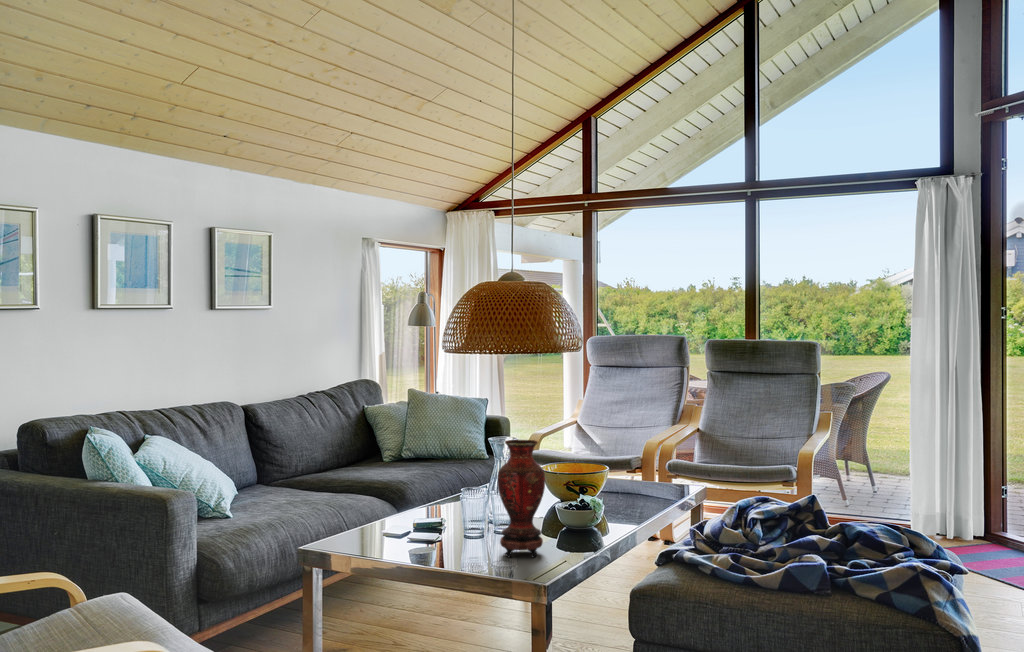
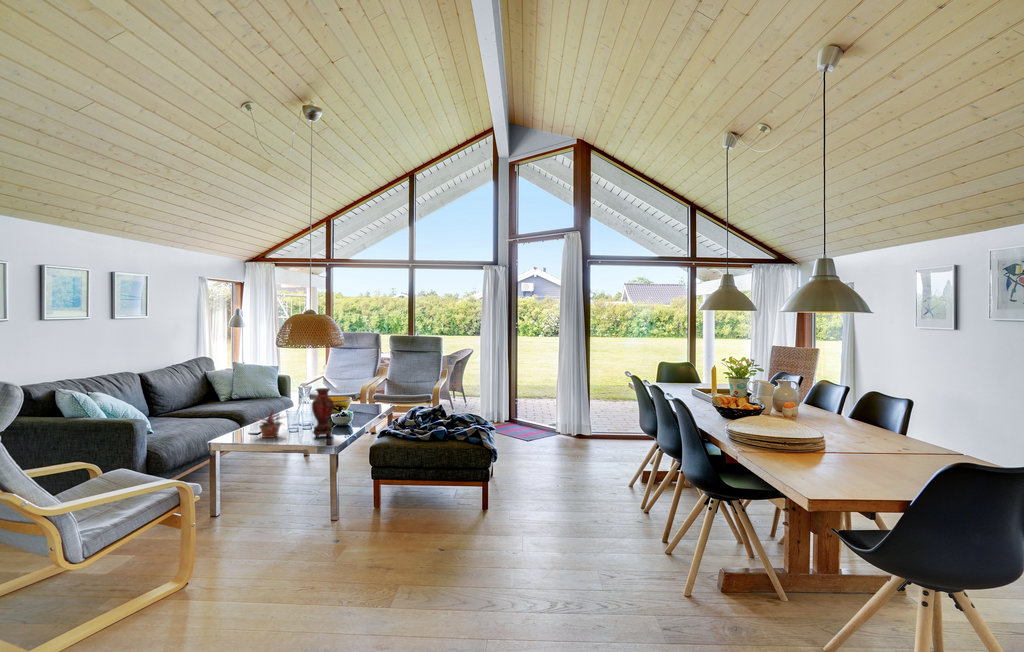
potted plant: none [380,480,457,544] -> present [259,411,283,438]

